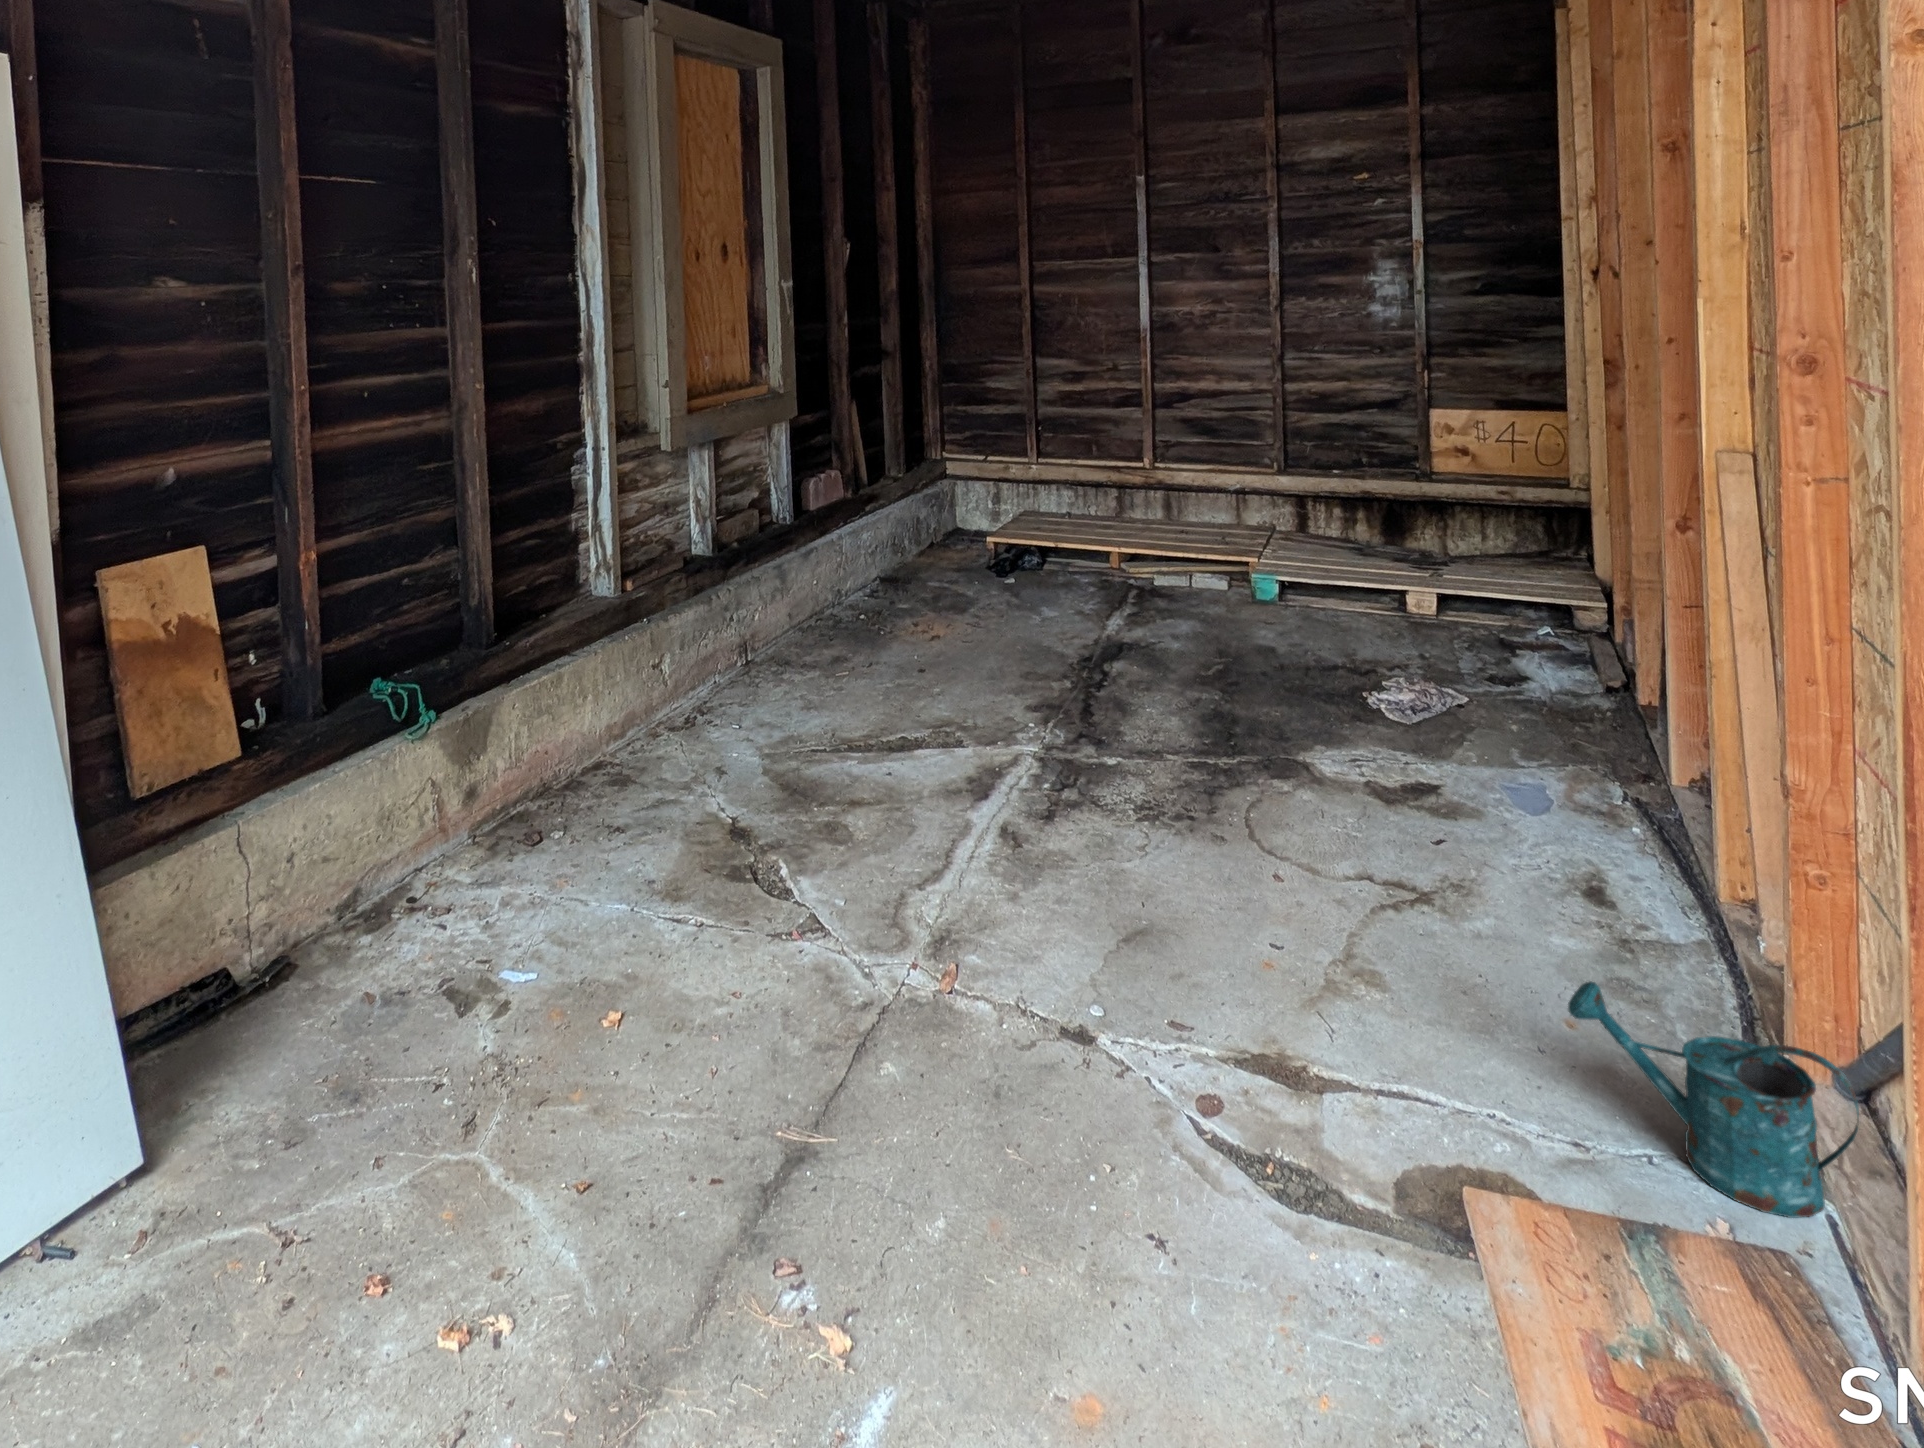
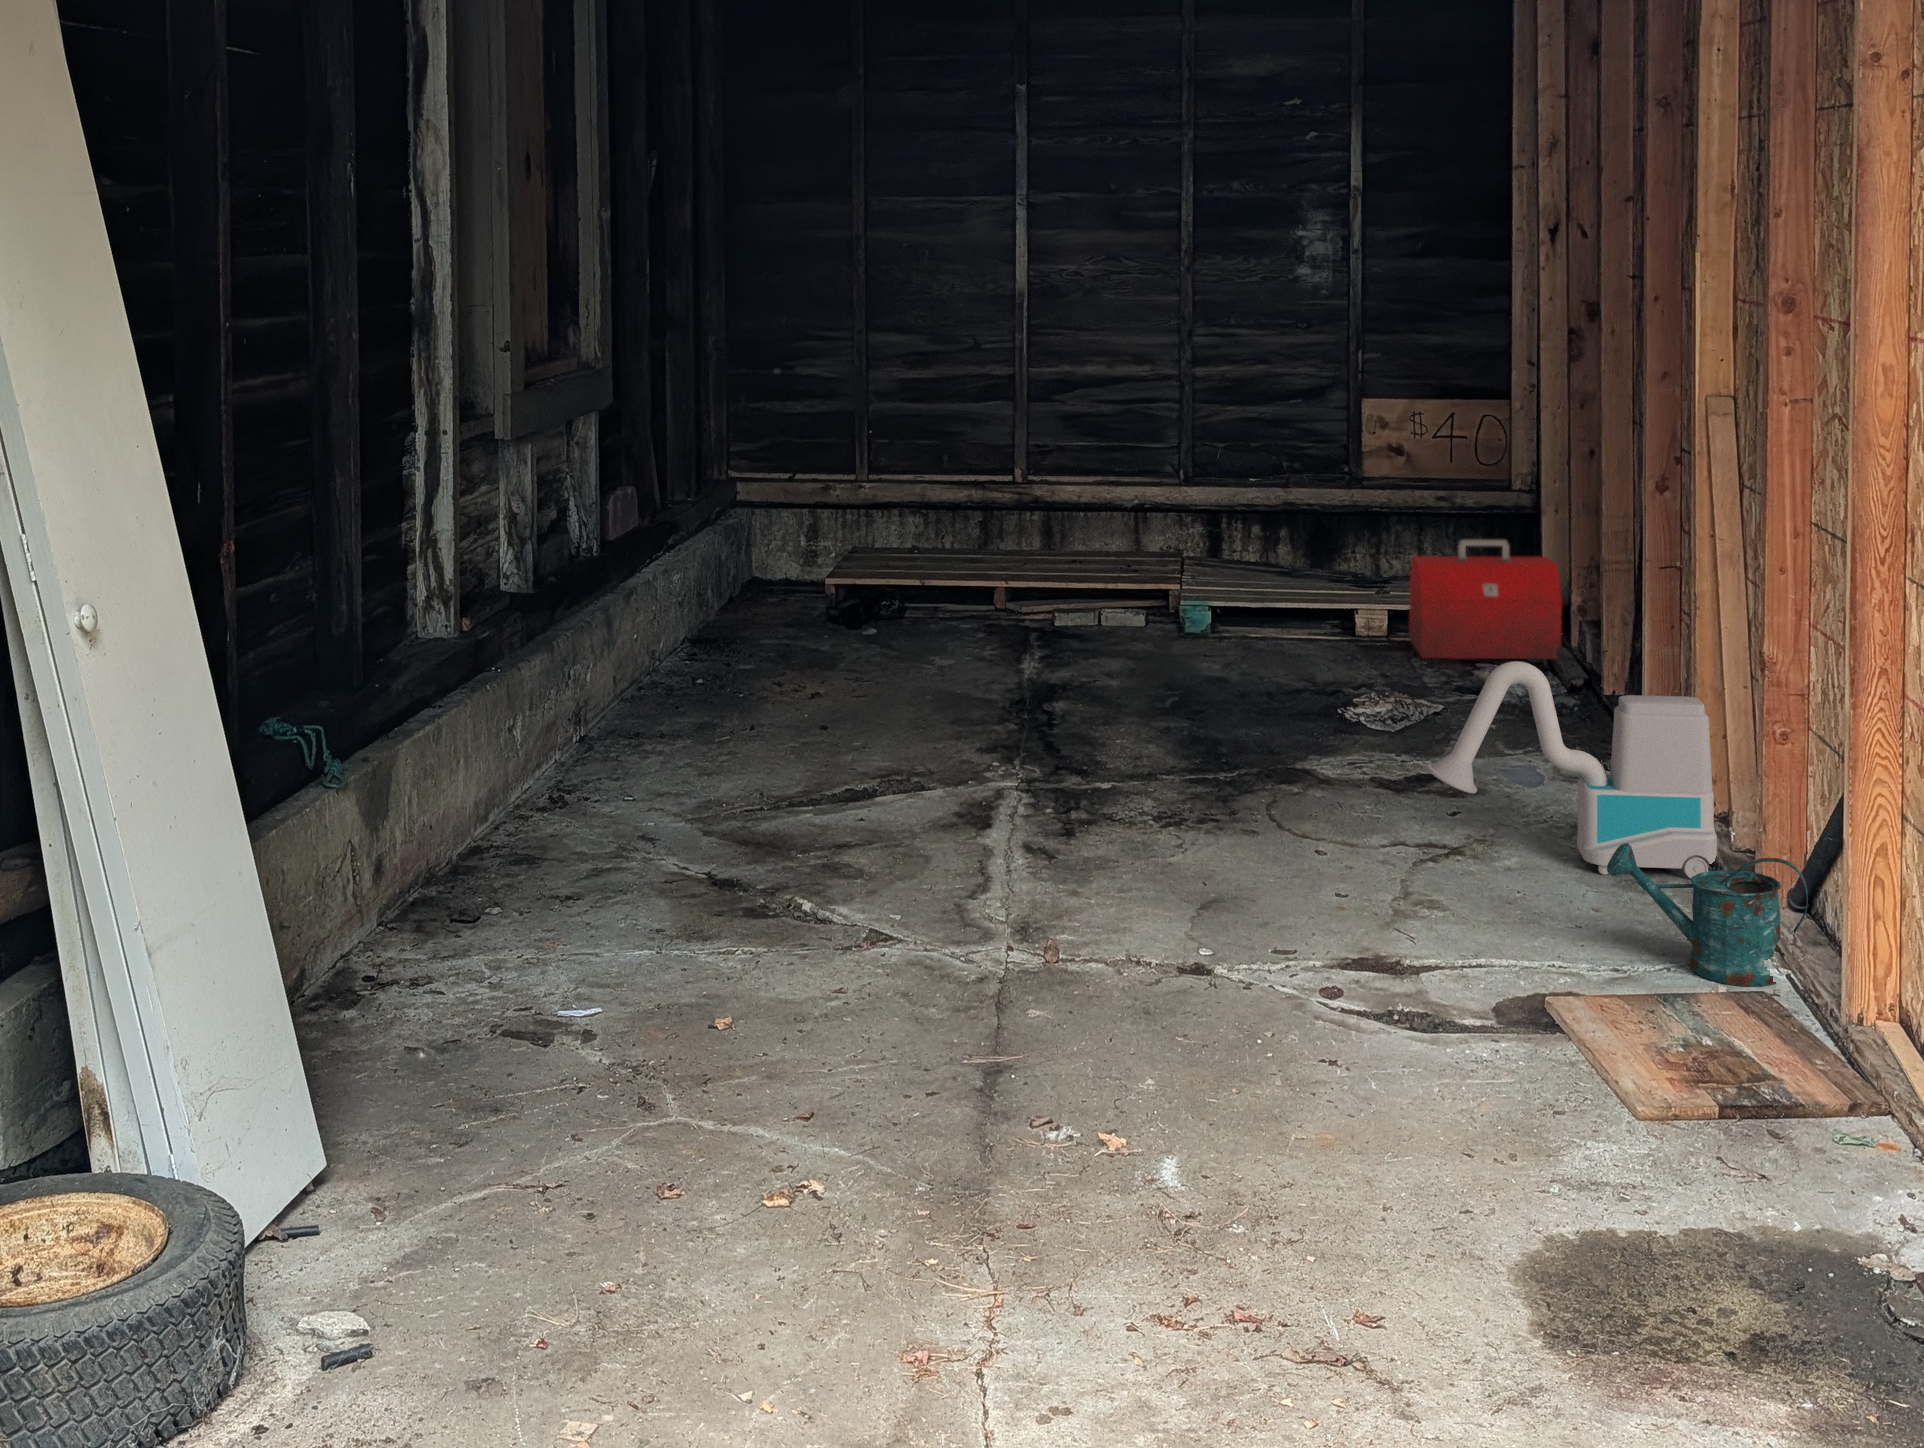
toolbox: none [1456,539,1605,652] -> present [1409,540,1562,659]
vacuum cleaner: none [1388,717,1742,989] -> present [1426,661,1717,878]

